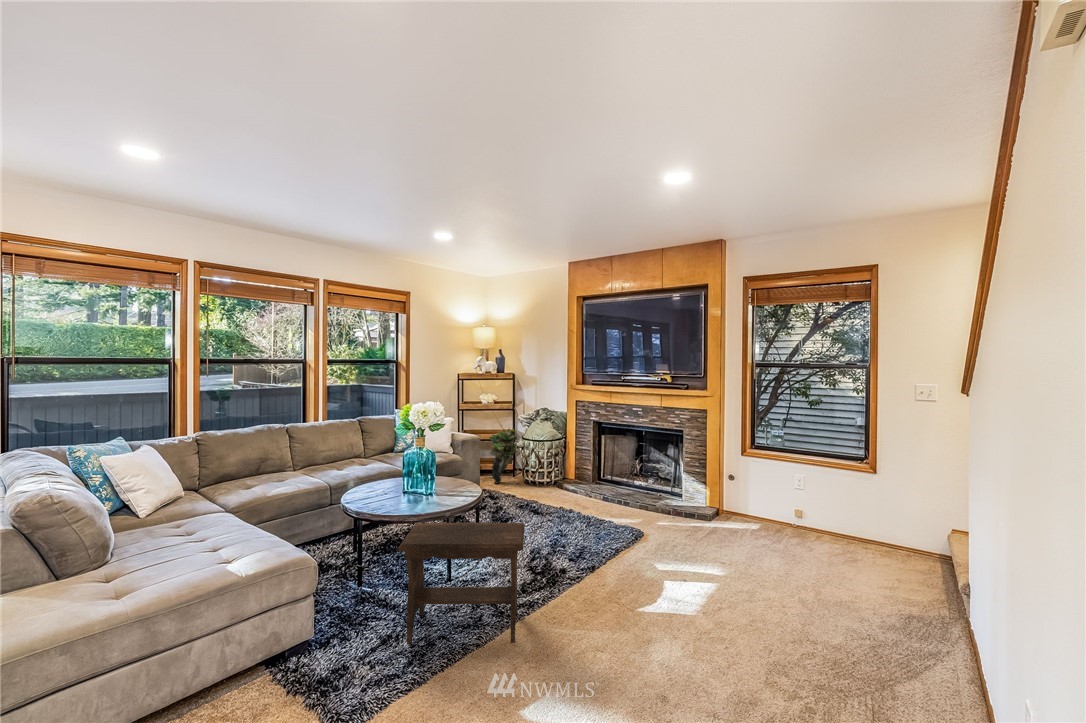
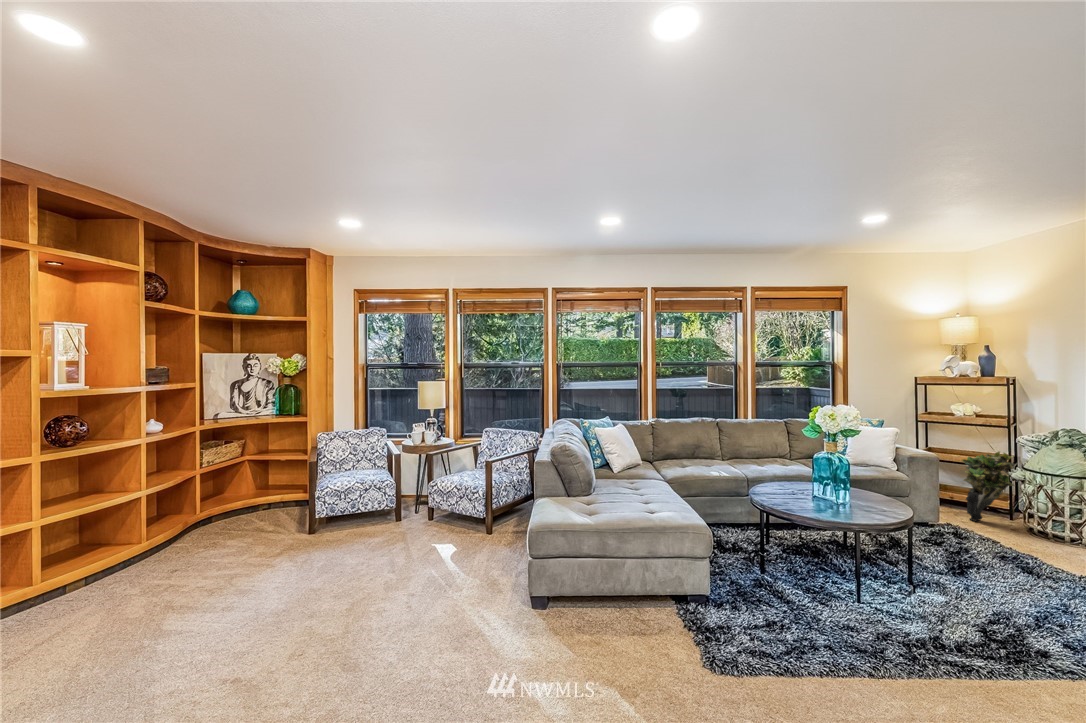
footstool: present [398,523,525,644] -> none [780,526,948,692]

